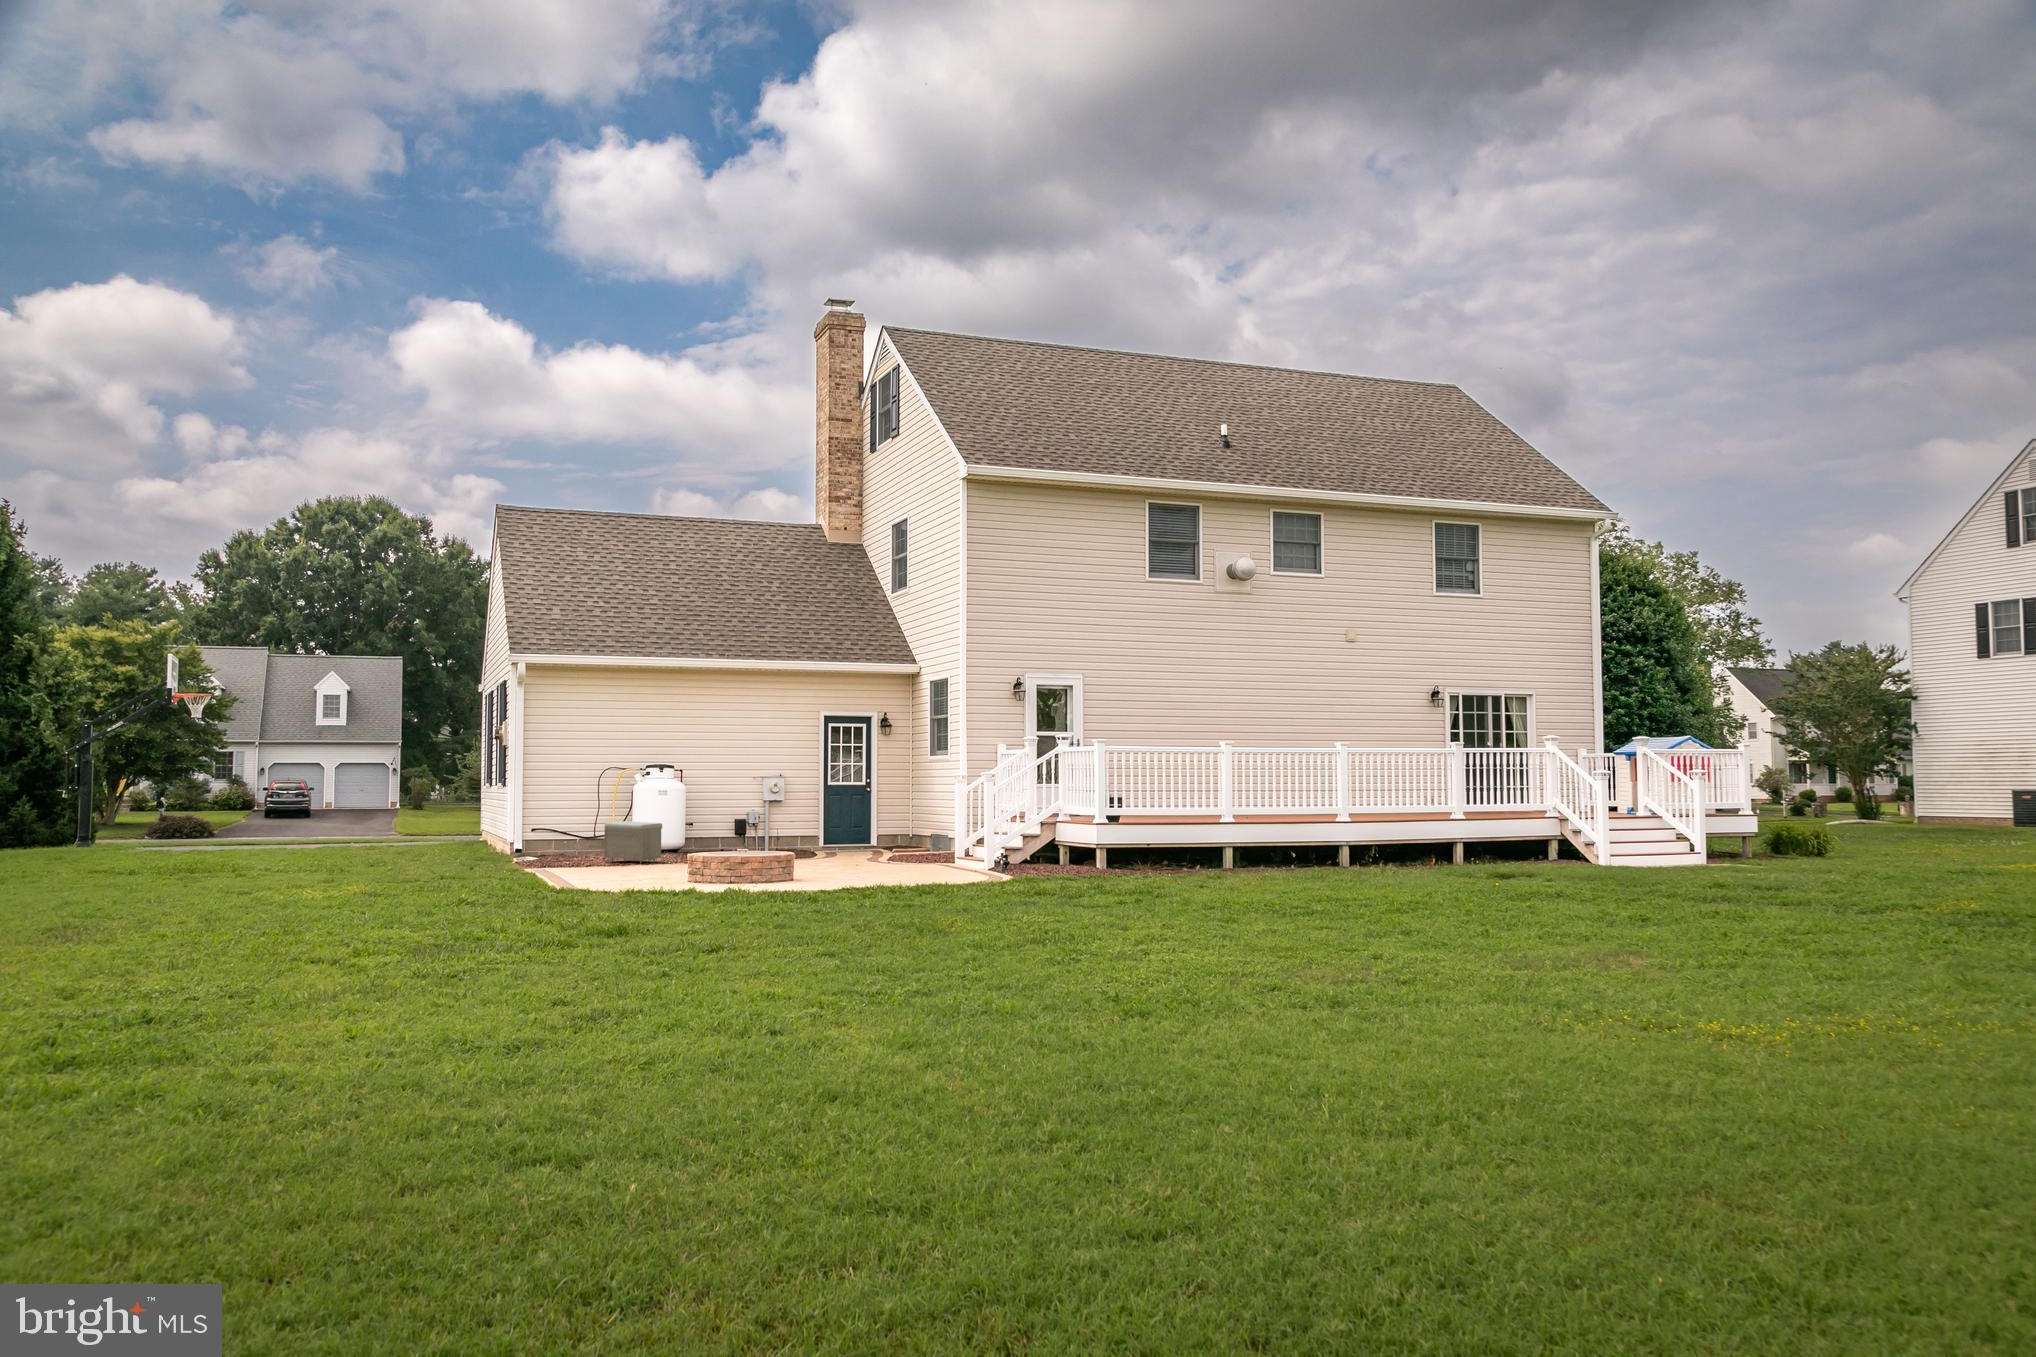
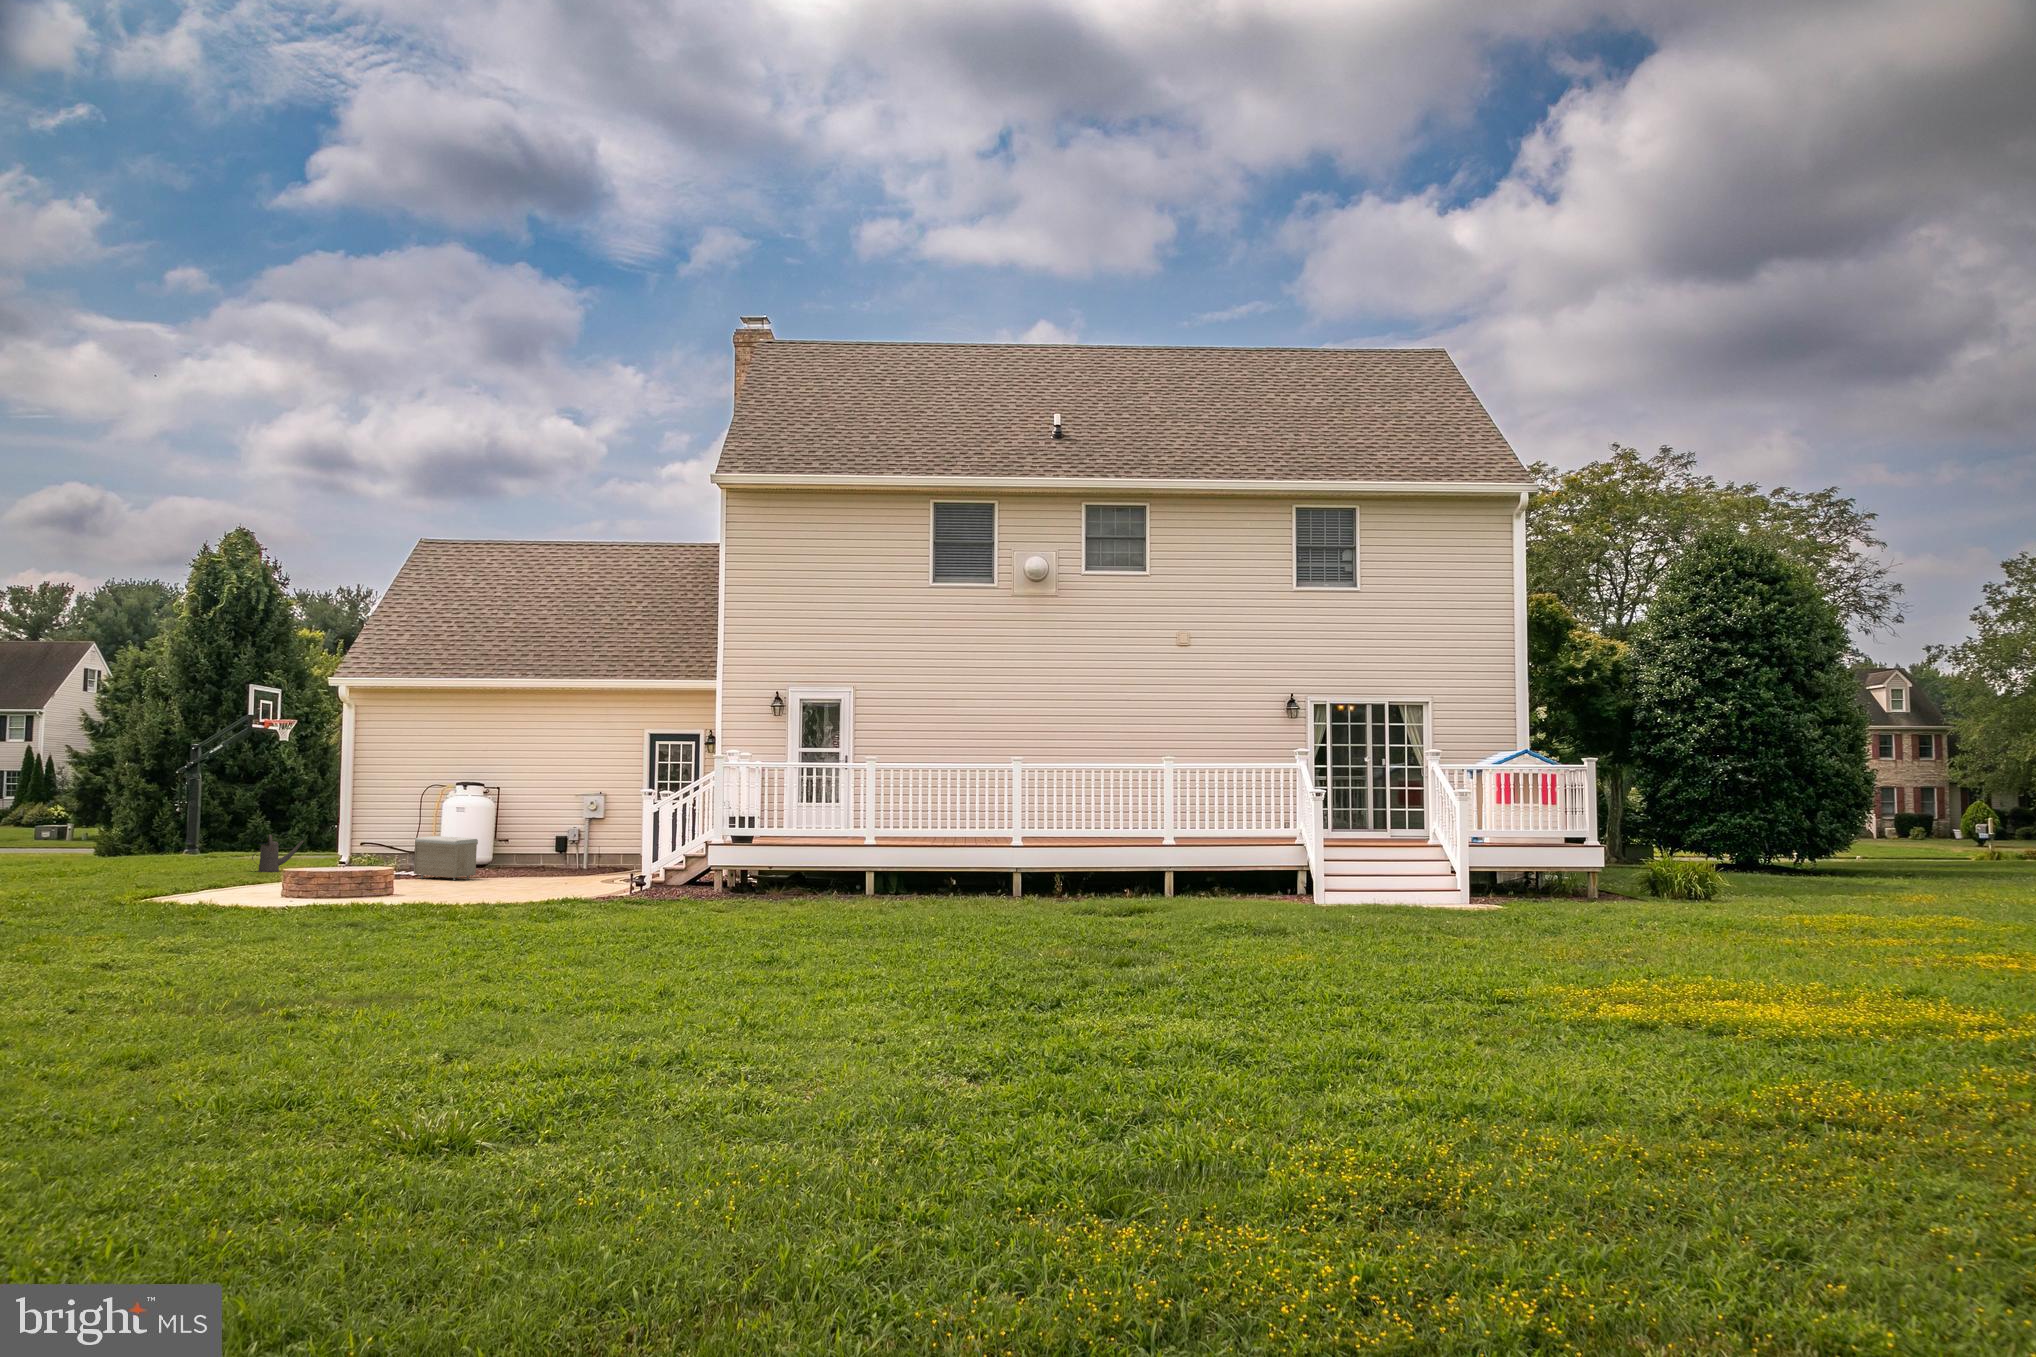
watering can: none [461,822,507,858] -> present [252,835,304,872]

